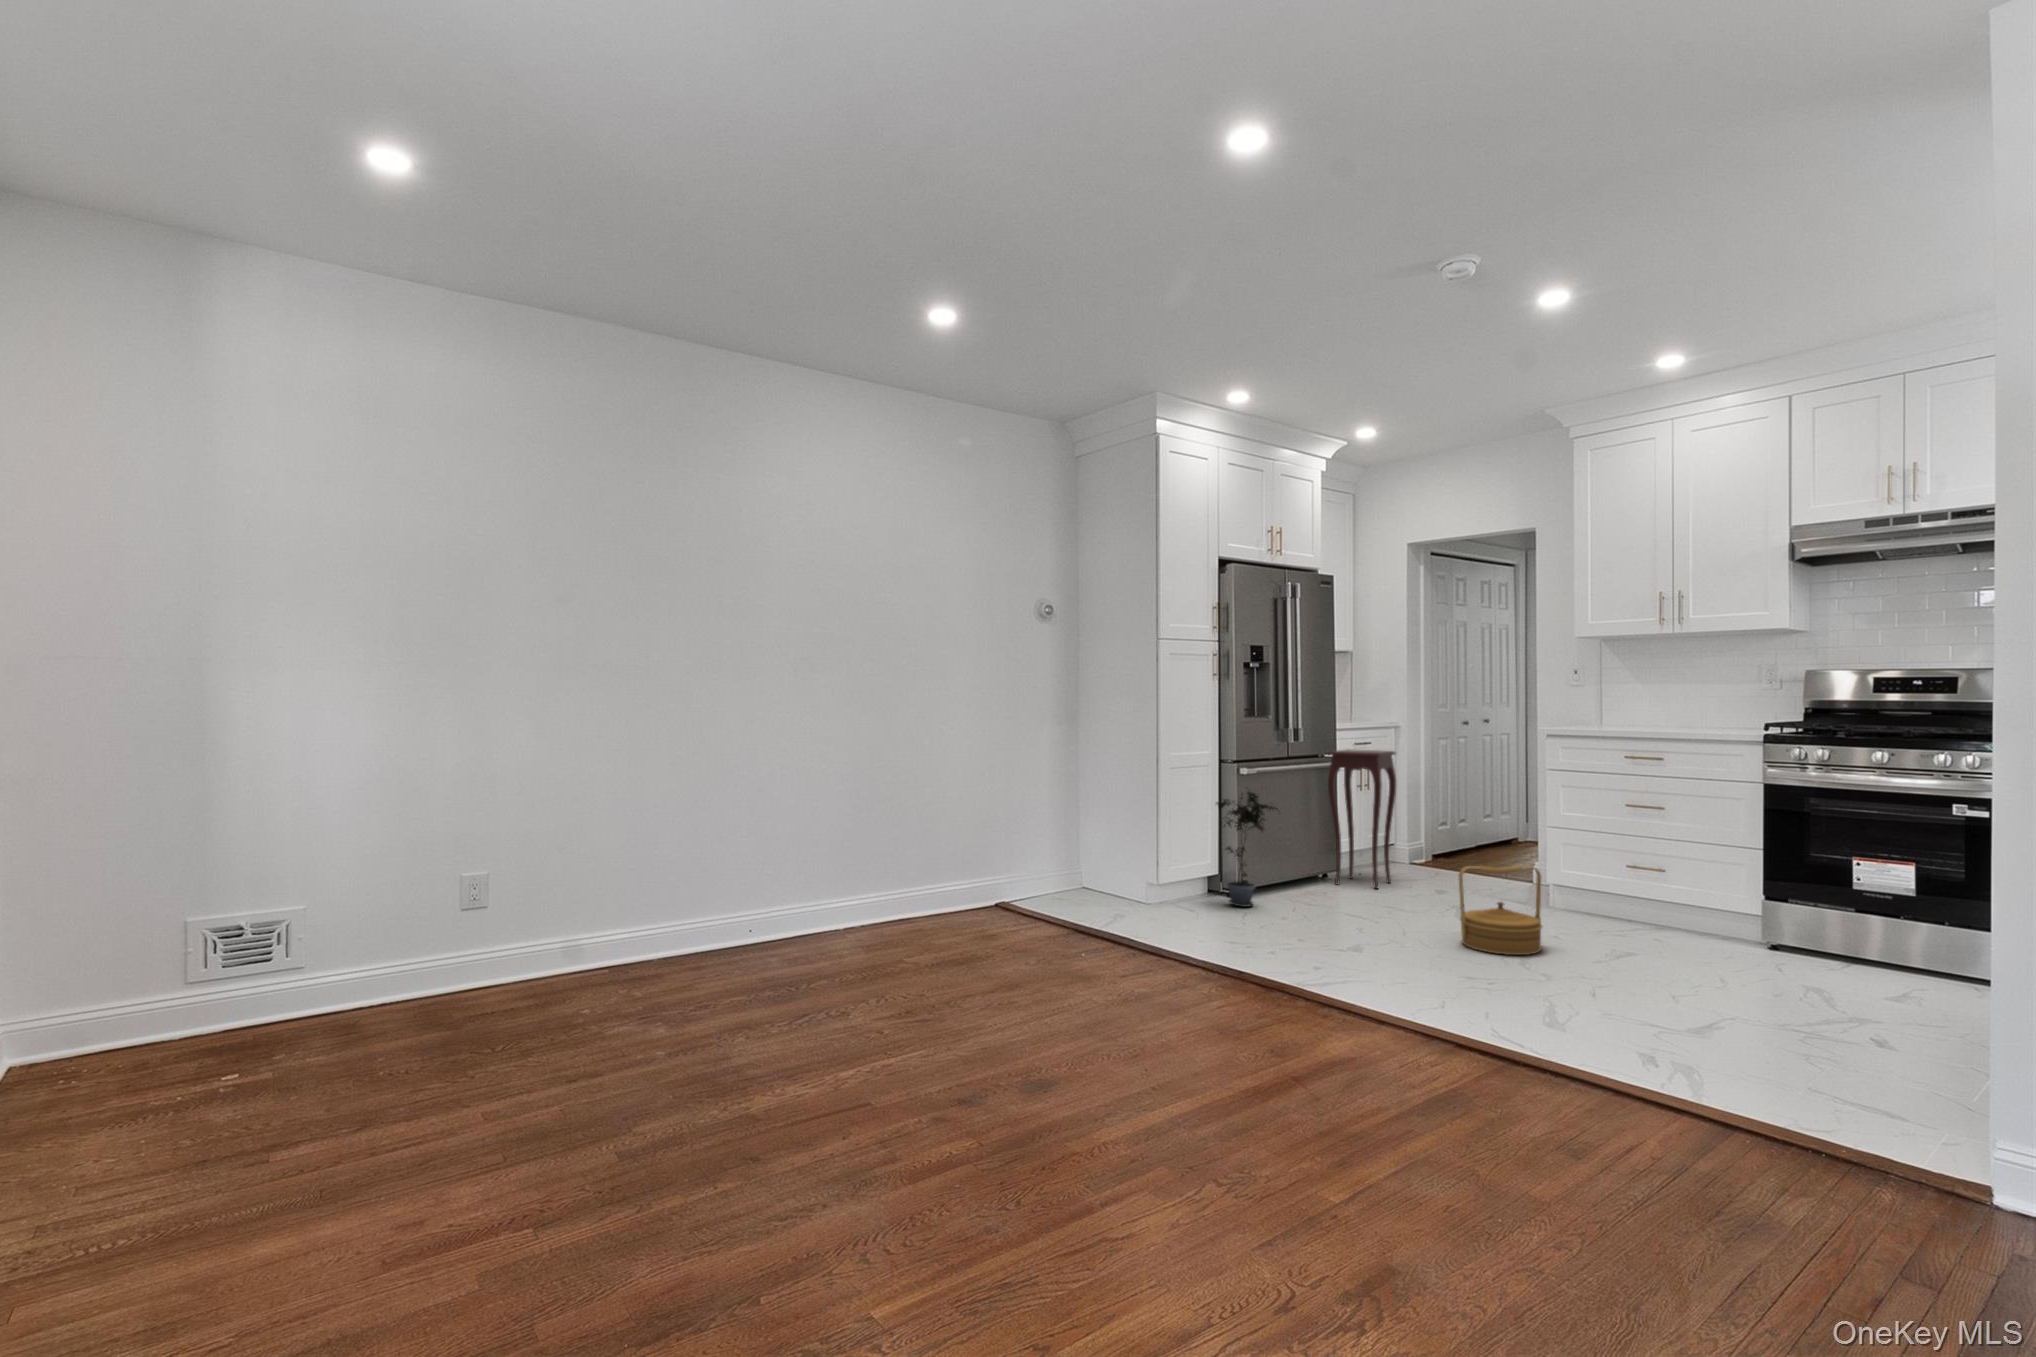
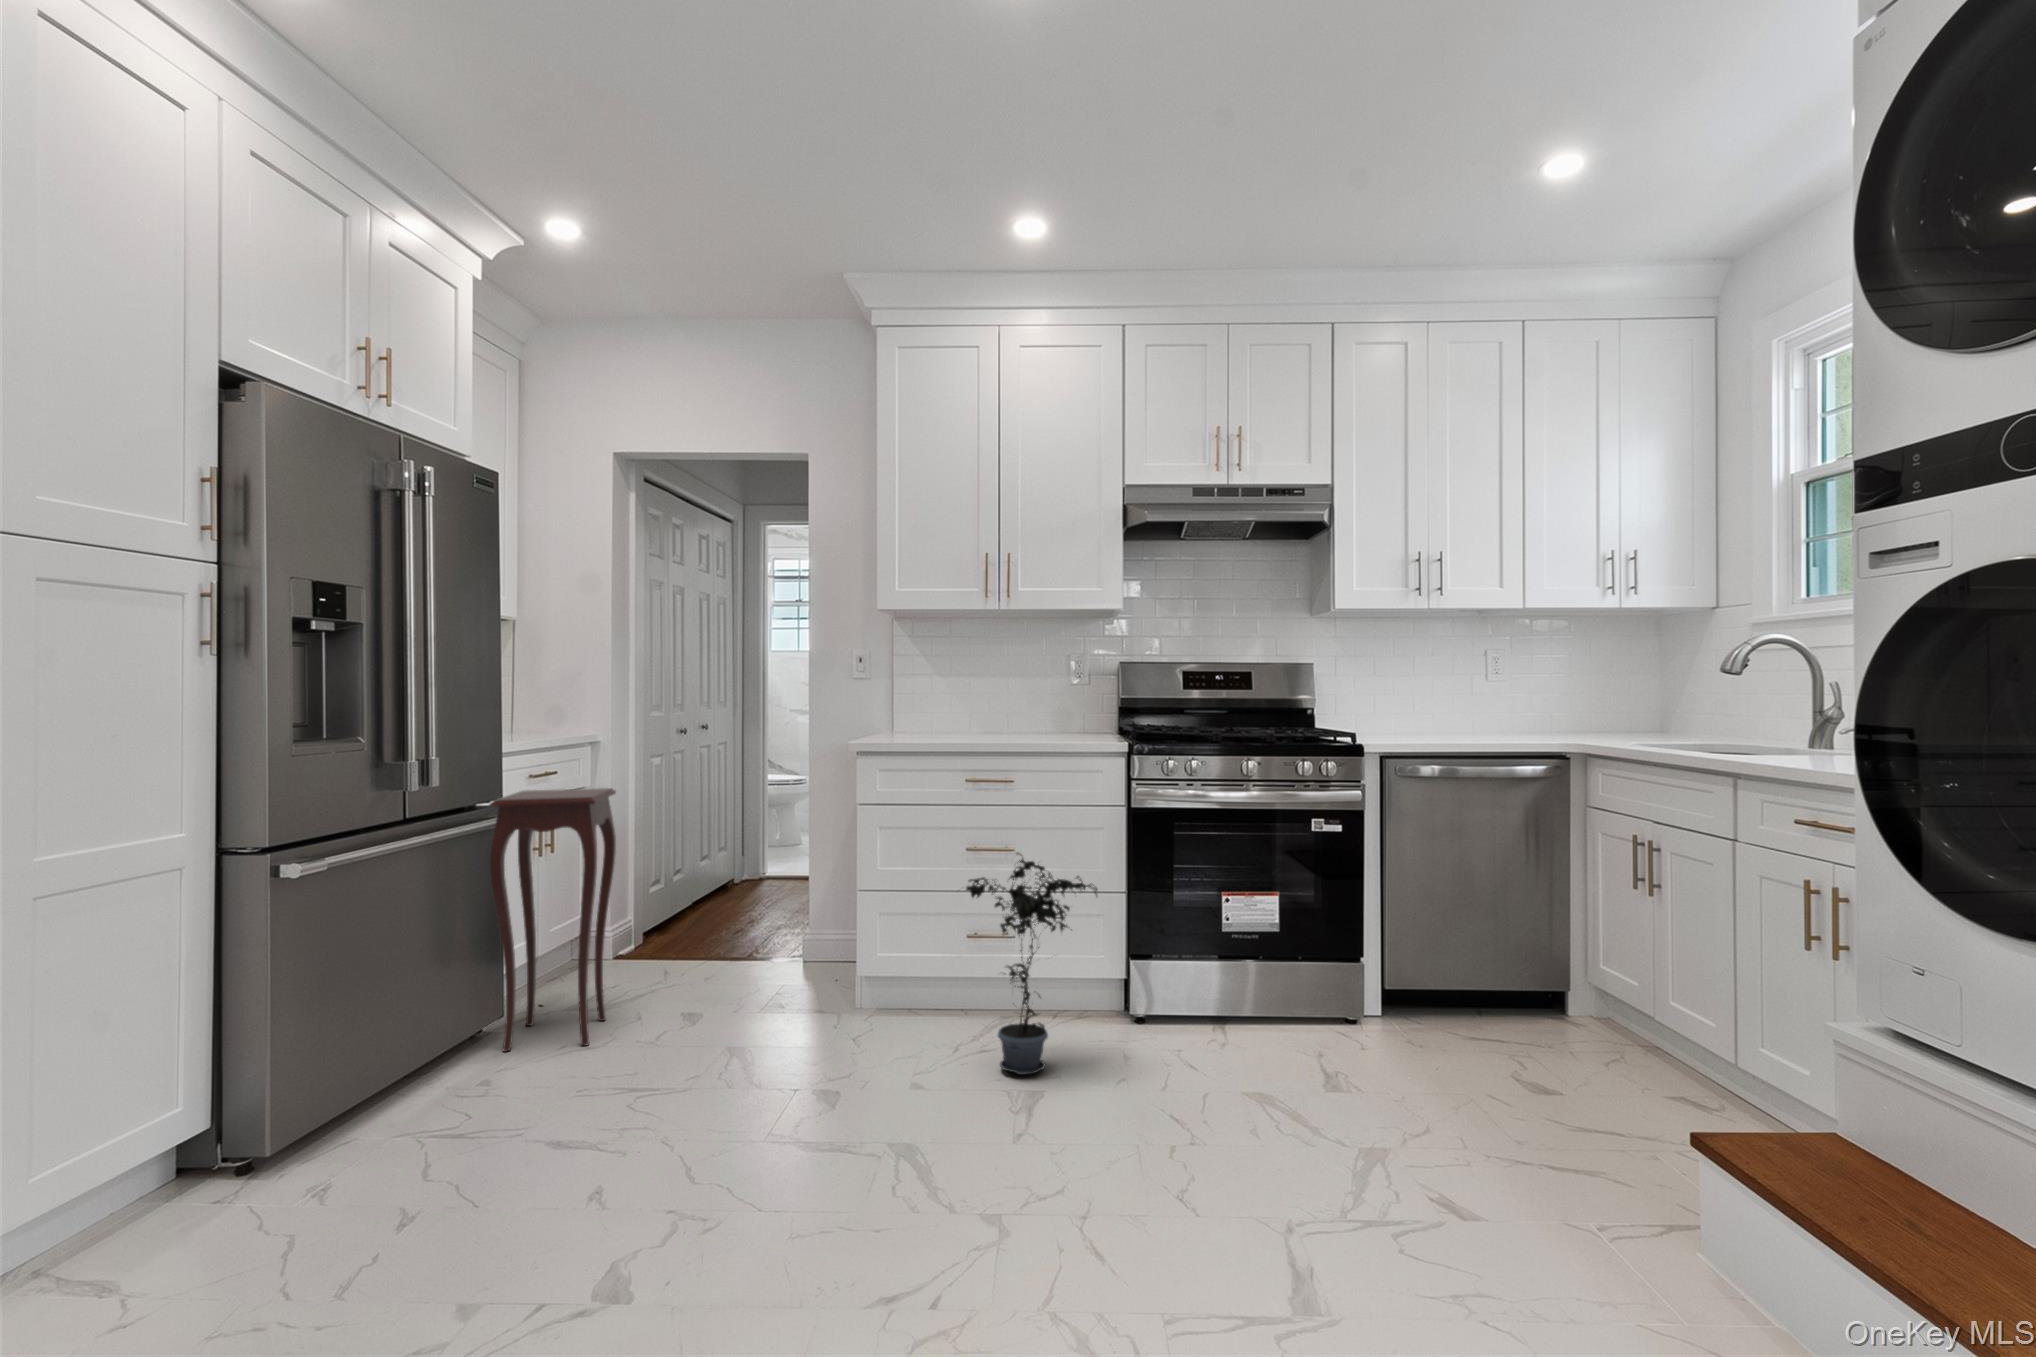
potted plant: present [1216,792,1277,907] -> present [966,852,1097,1075]
basket: present [1459,866,1542,955] -> none [803,995,946,1198]

